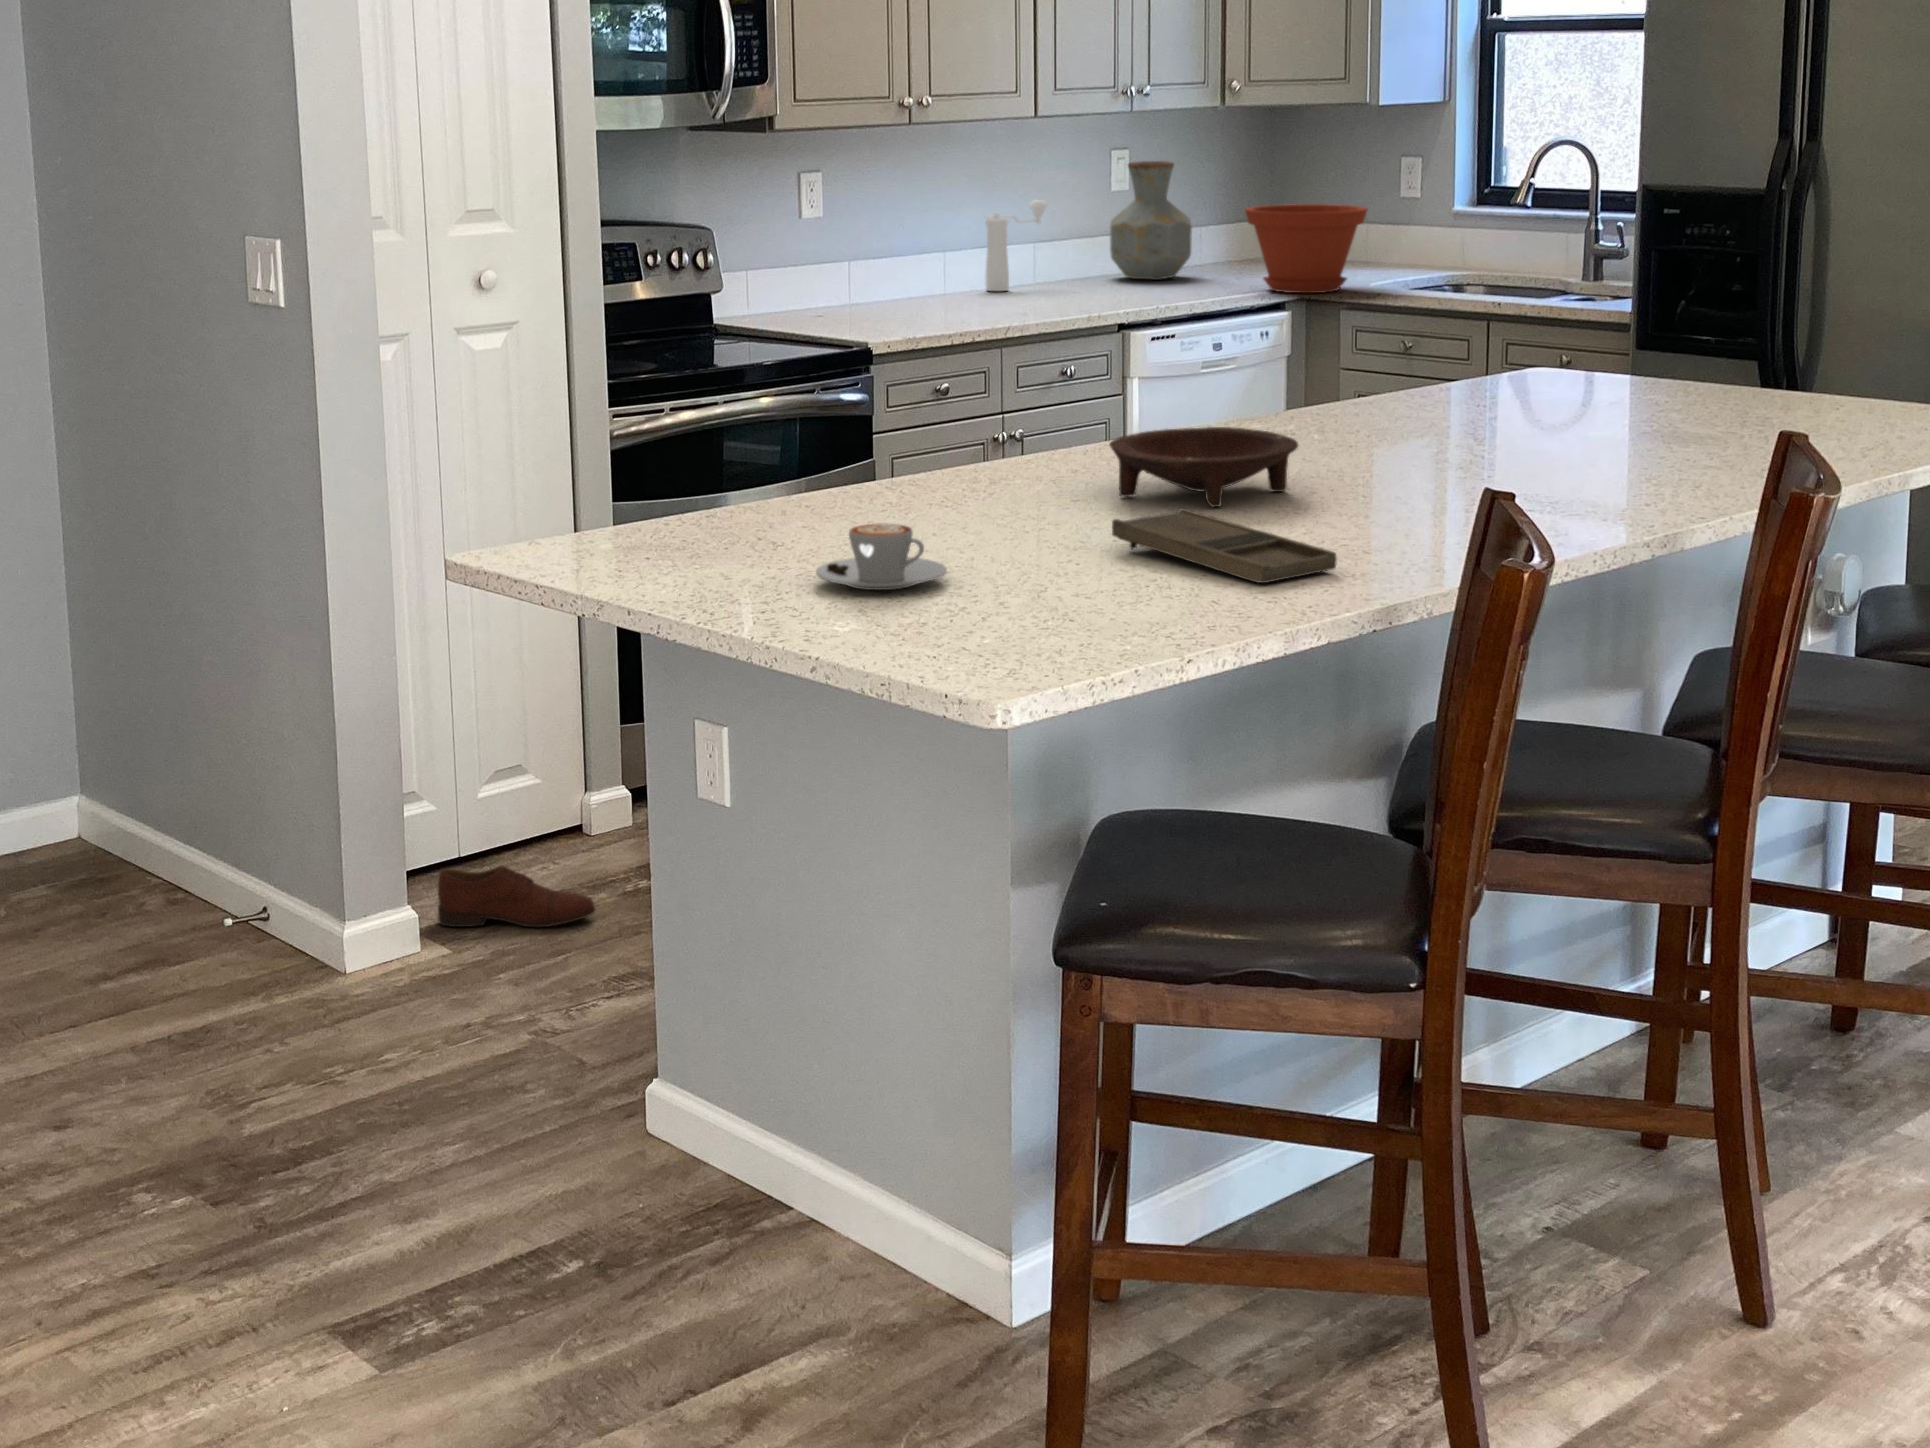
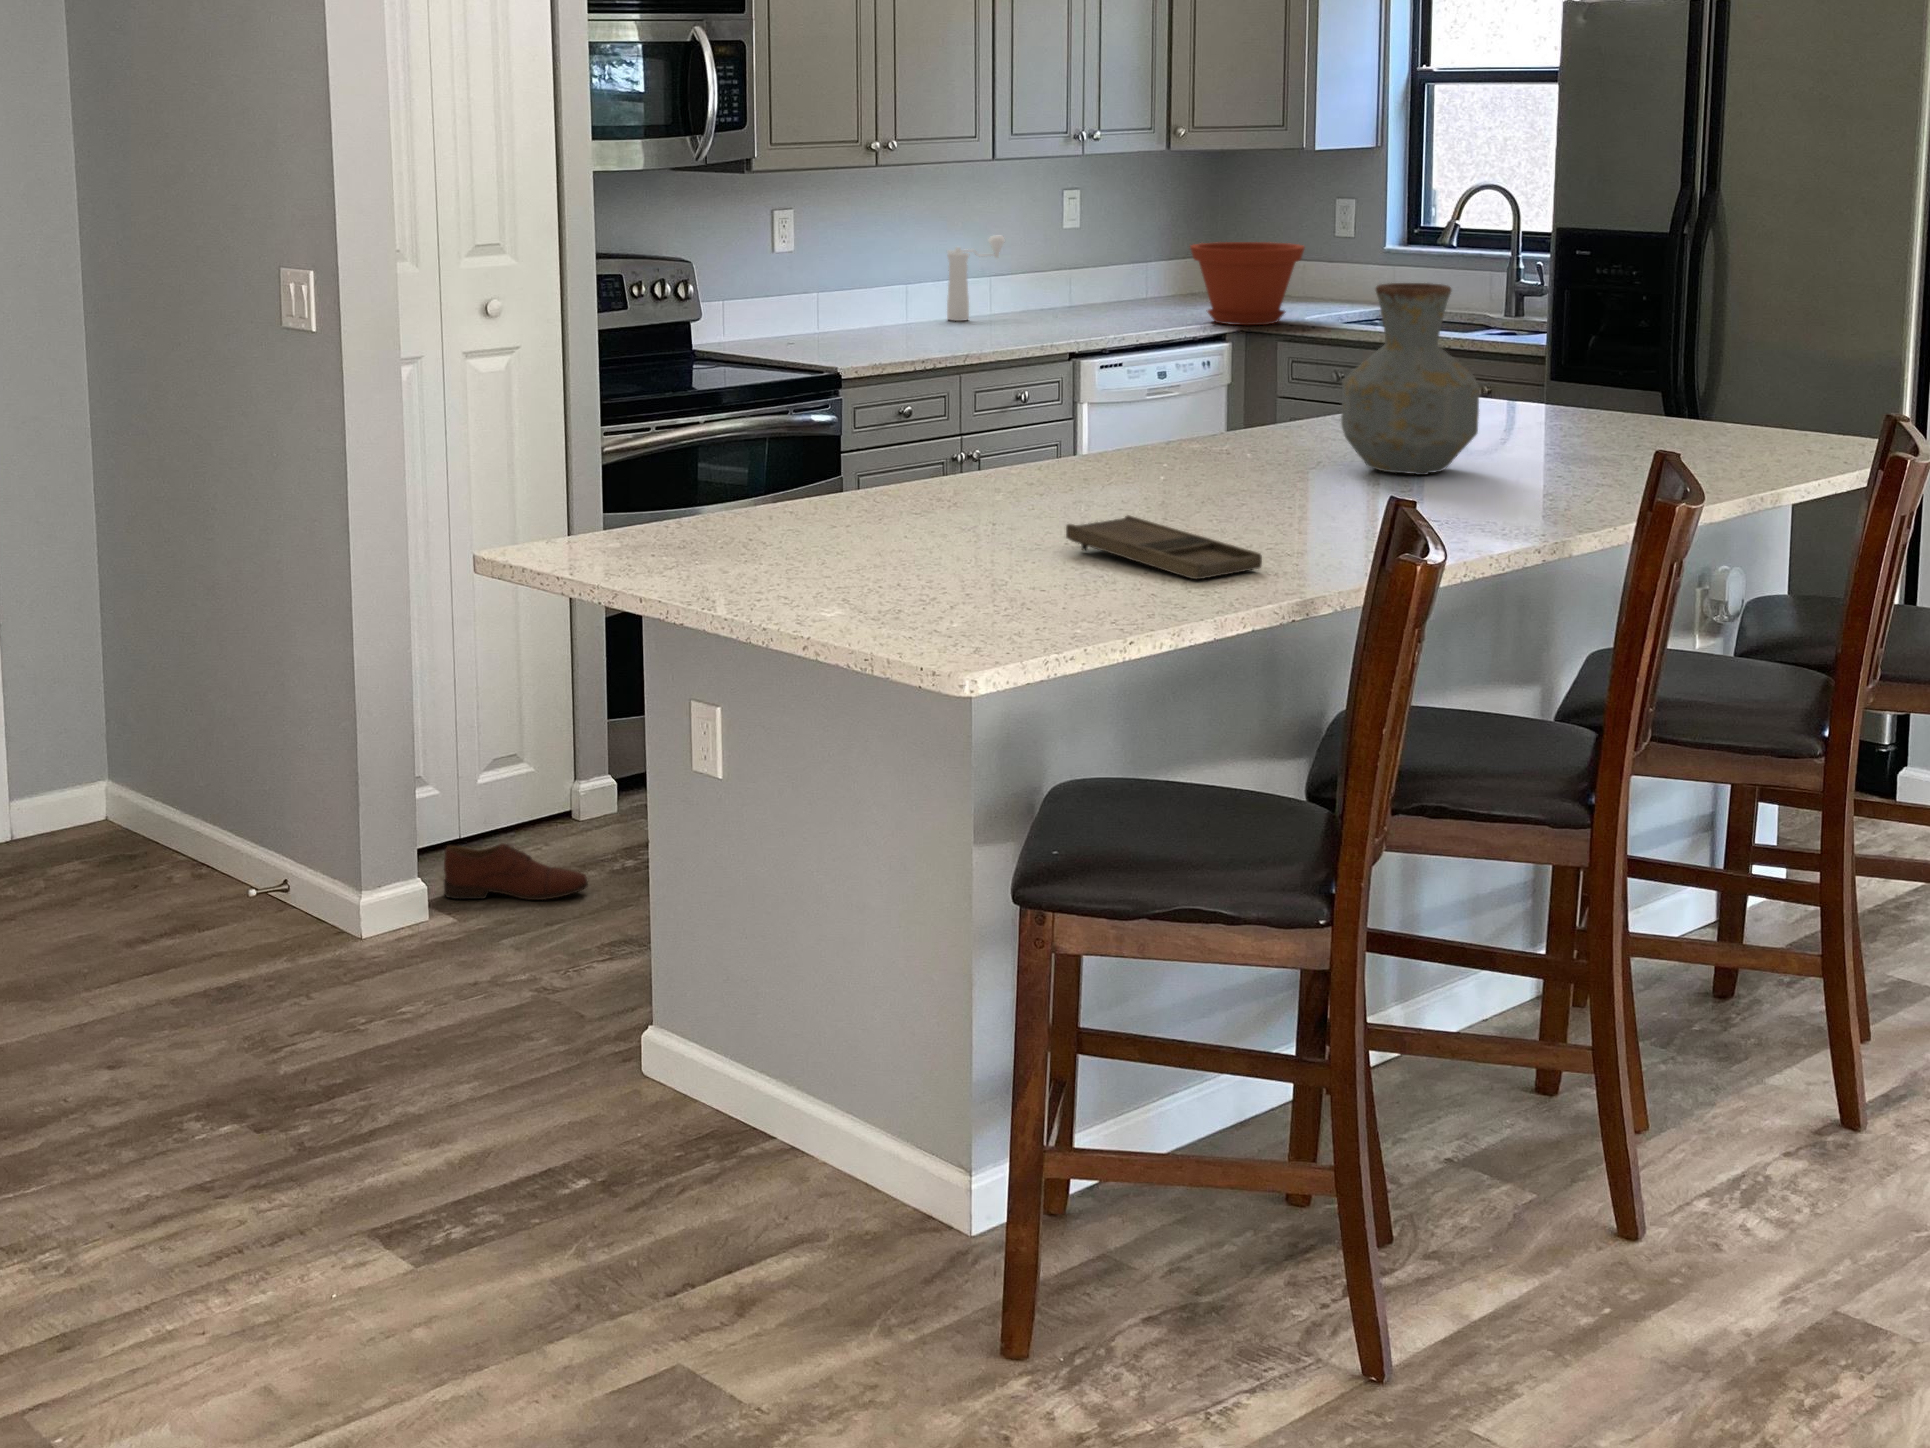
vase: present [1110,161,1192,280] -> present [1341,283,1479,475]
bowl: present [1109,427,1298,507] -> none [1063,445,1232,516]
coffee cup: present [816,523,947,590] -> none [807,525,922,582]

